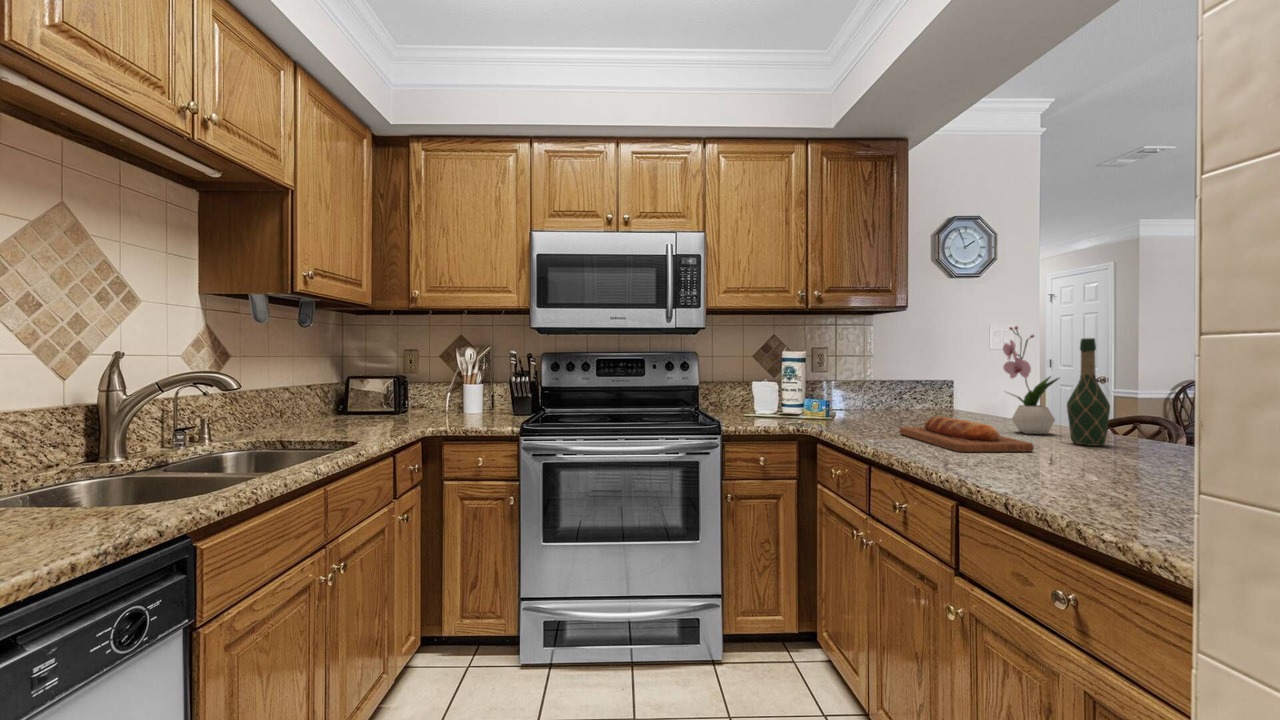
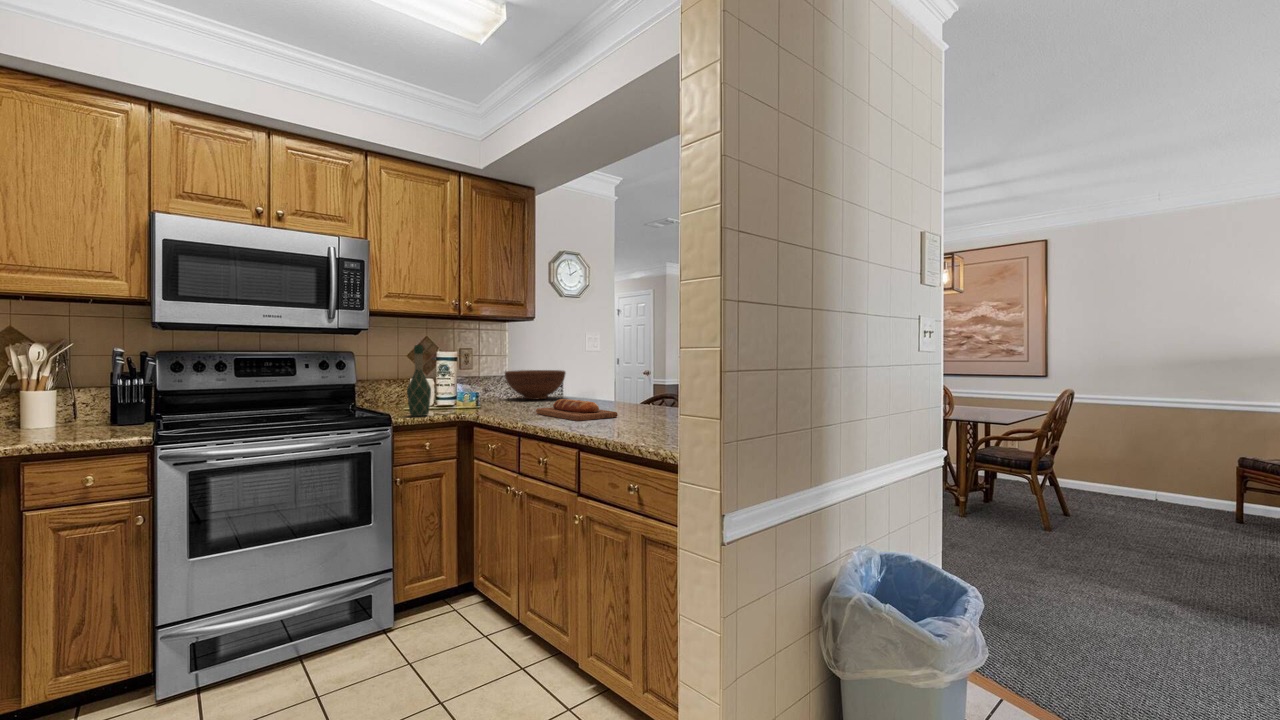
flower arrangement: present [1003,326,1059,434] -> none [599,336,631,408]
wine bottle: present [1067,338,1110,446] -> present [407,345,431,416]
fruit bowl: none [866,374,952,412] -> present [505,370,565,400]

